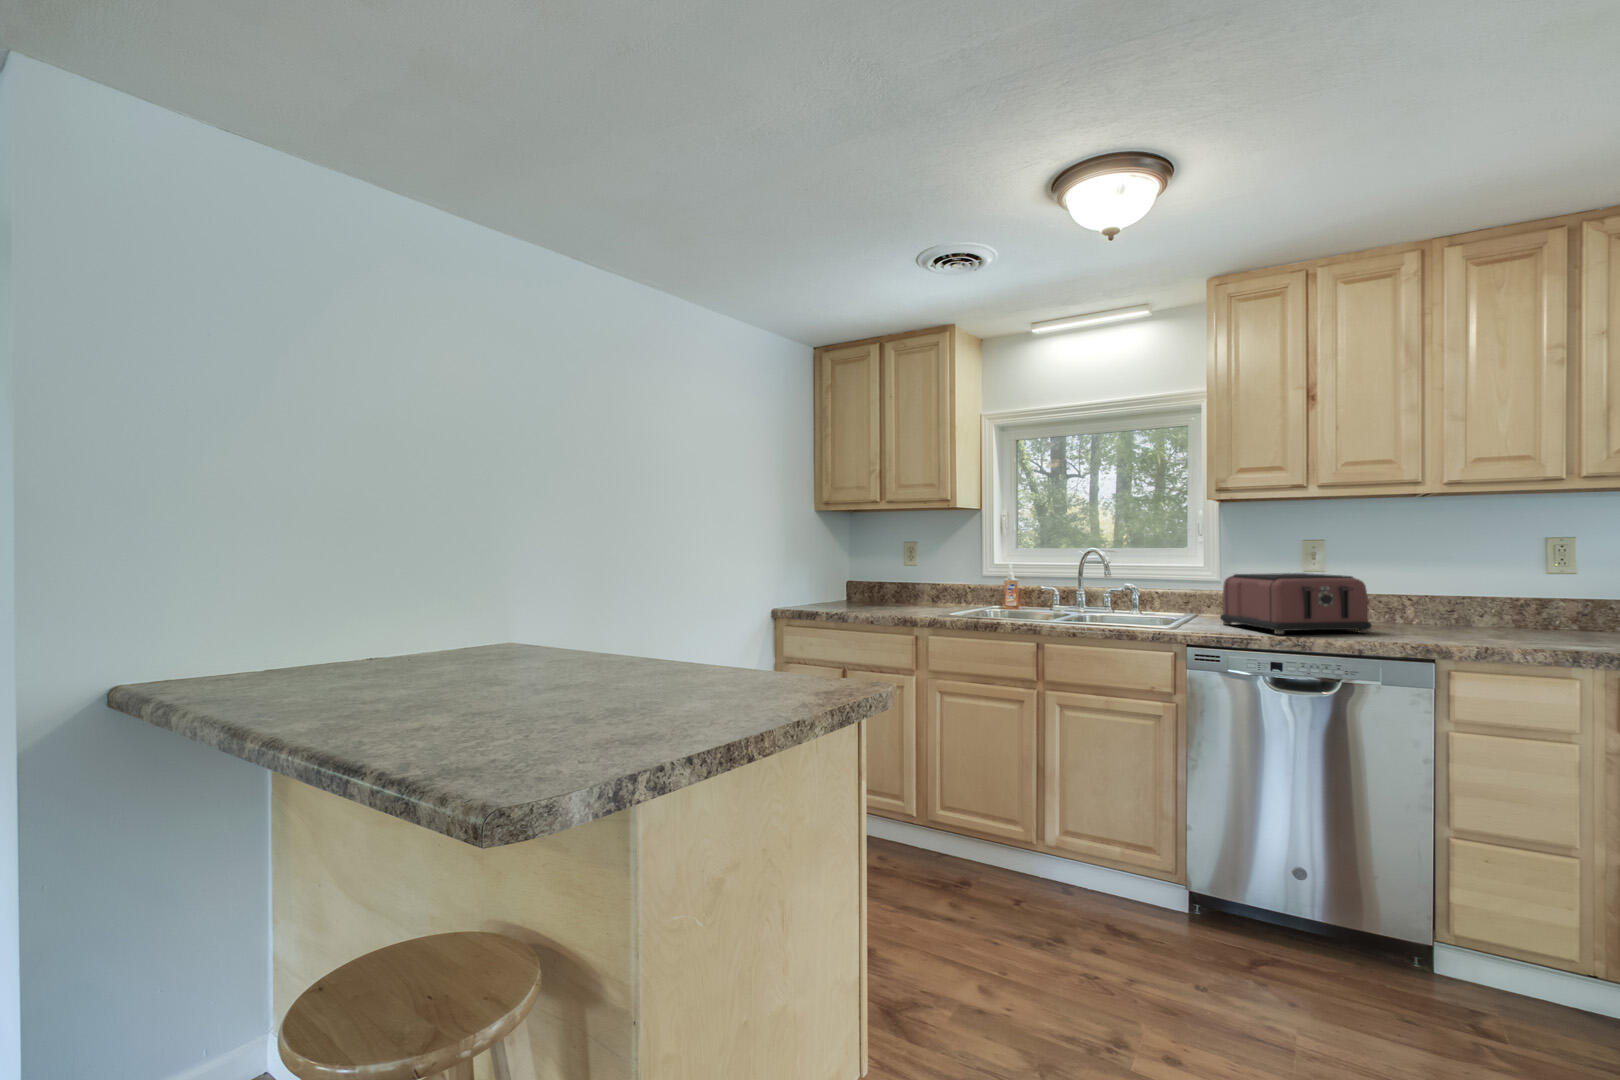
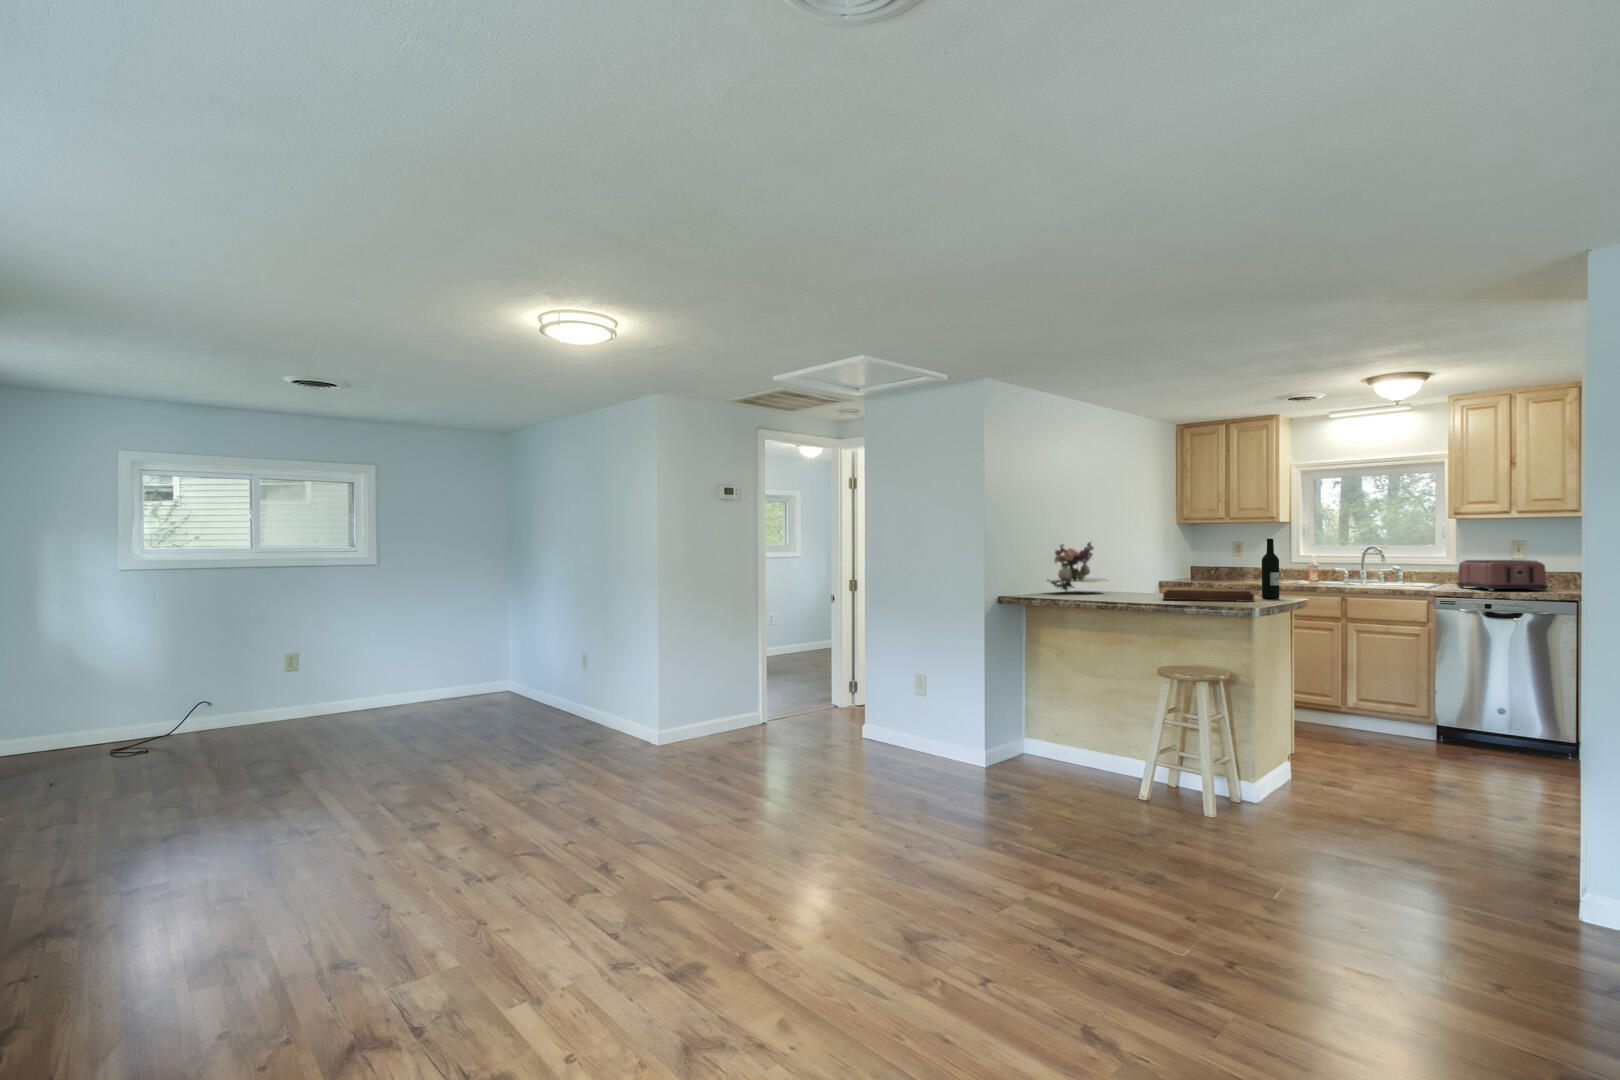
wine bottle: none [737,531,782,710] -> present [1262,539,1279,599]
flower arrangement: none [315,539,501,668] -> present [1047,542,1106,591]
tray: none [421,631,708,739] -> present [1163,572,1254,602]

